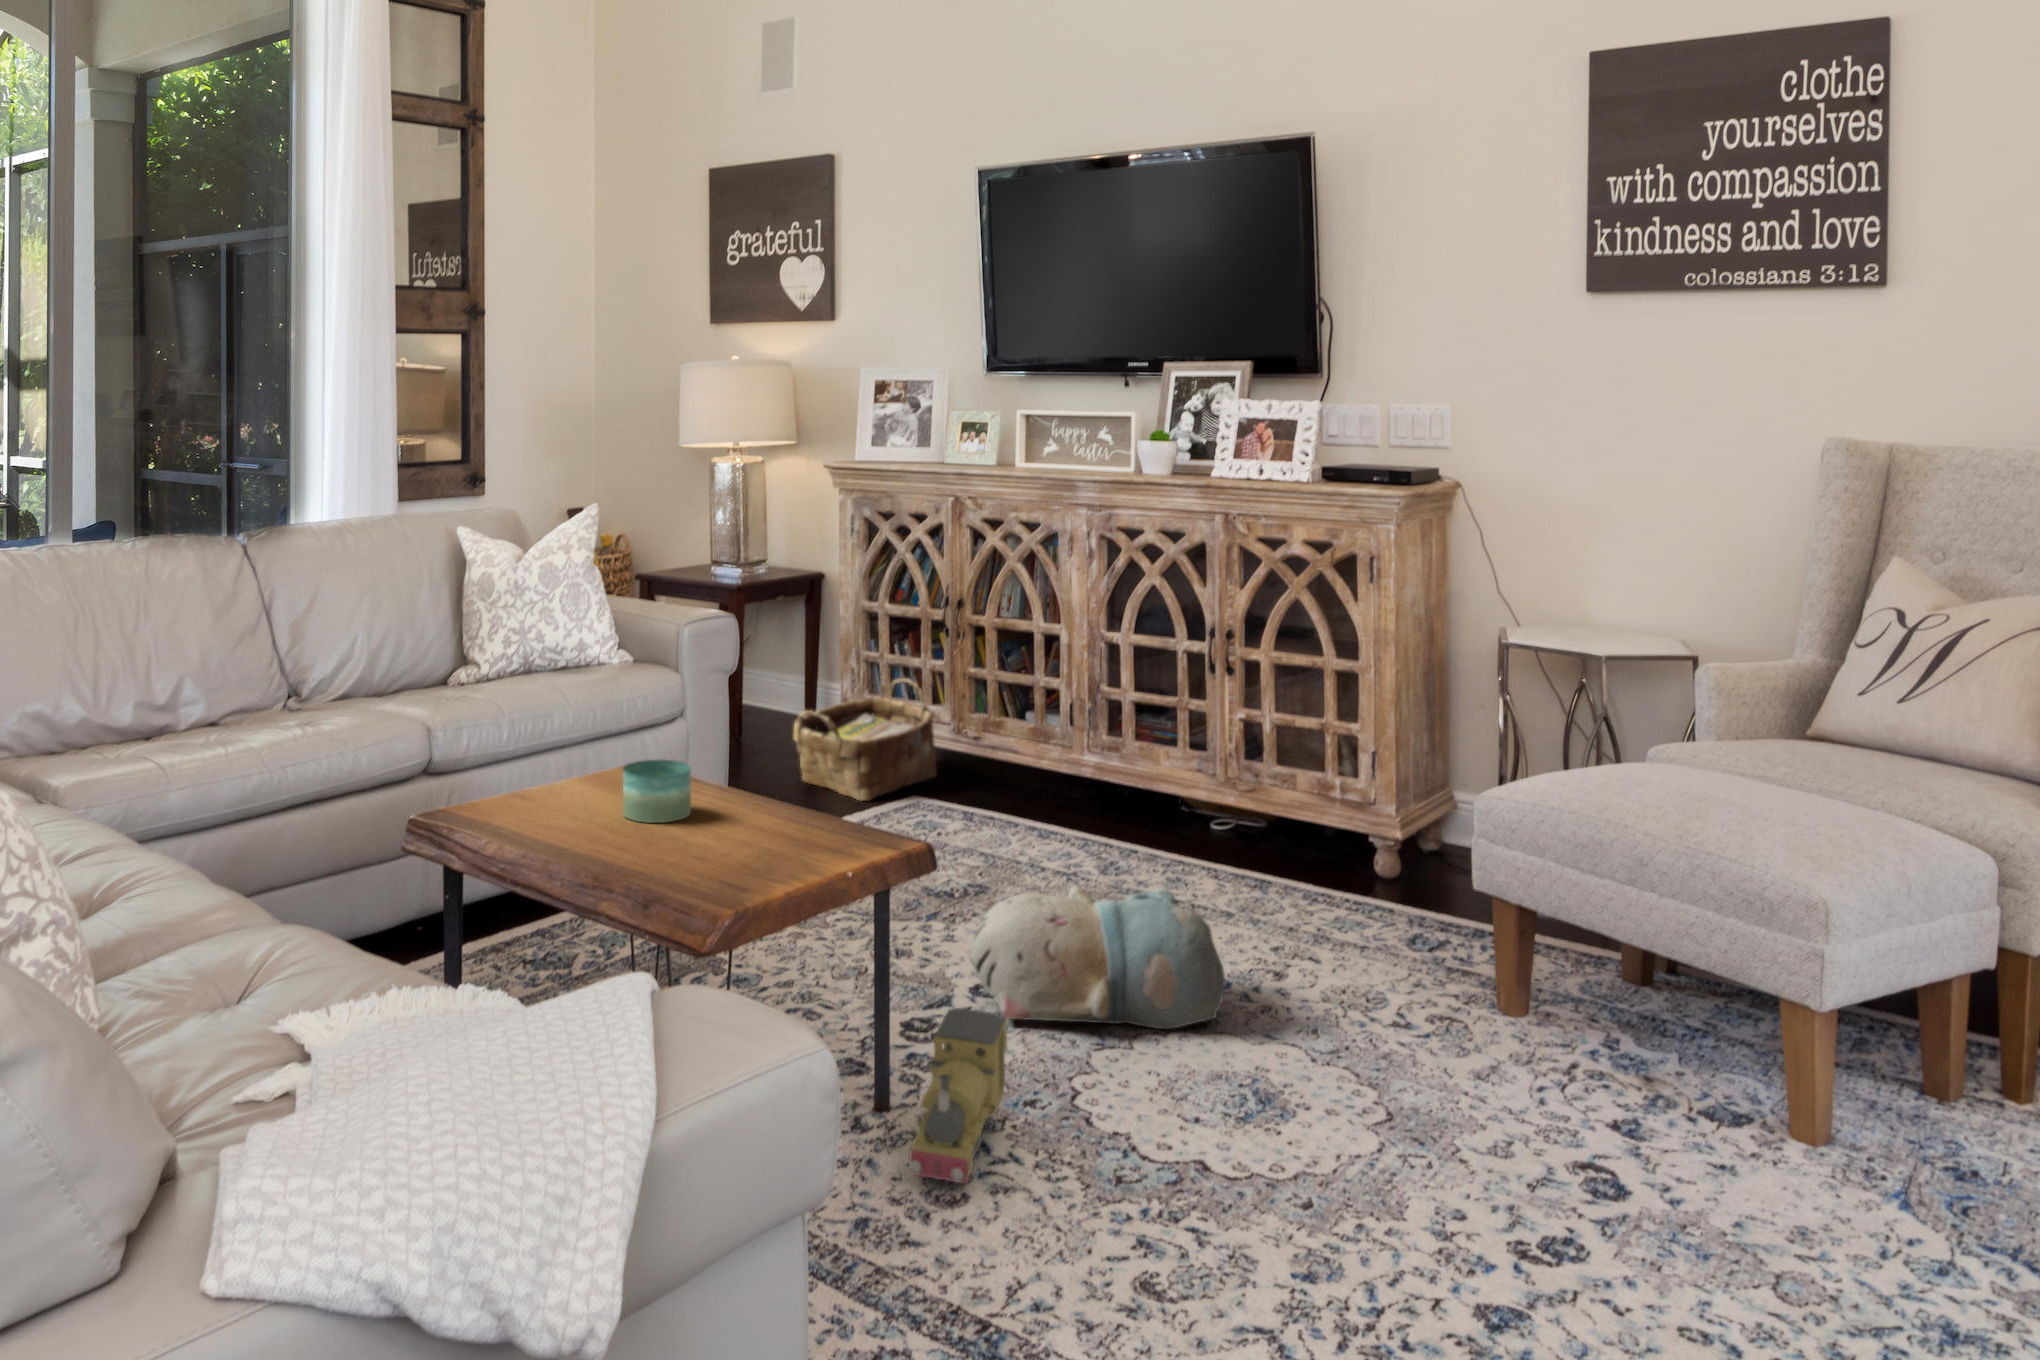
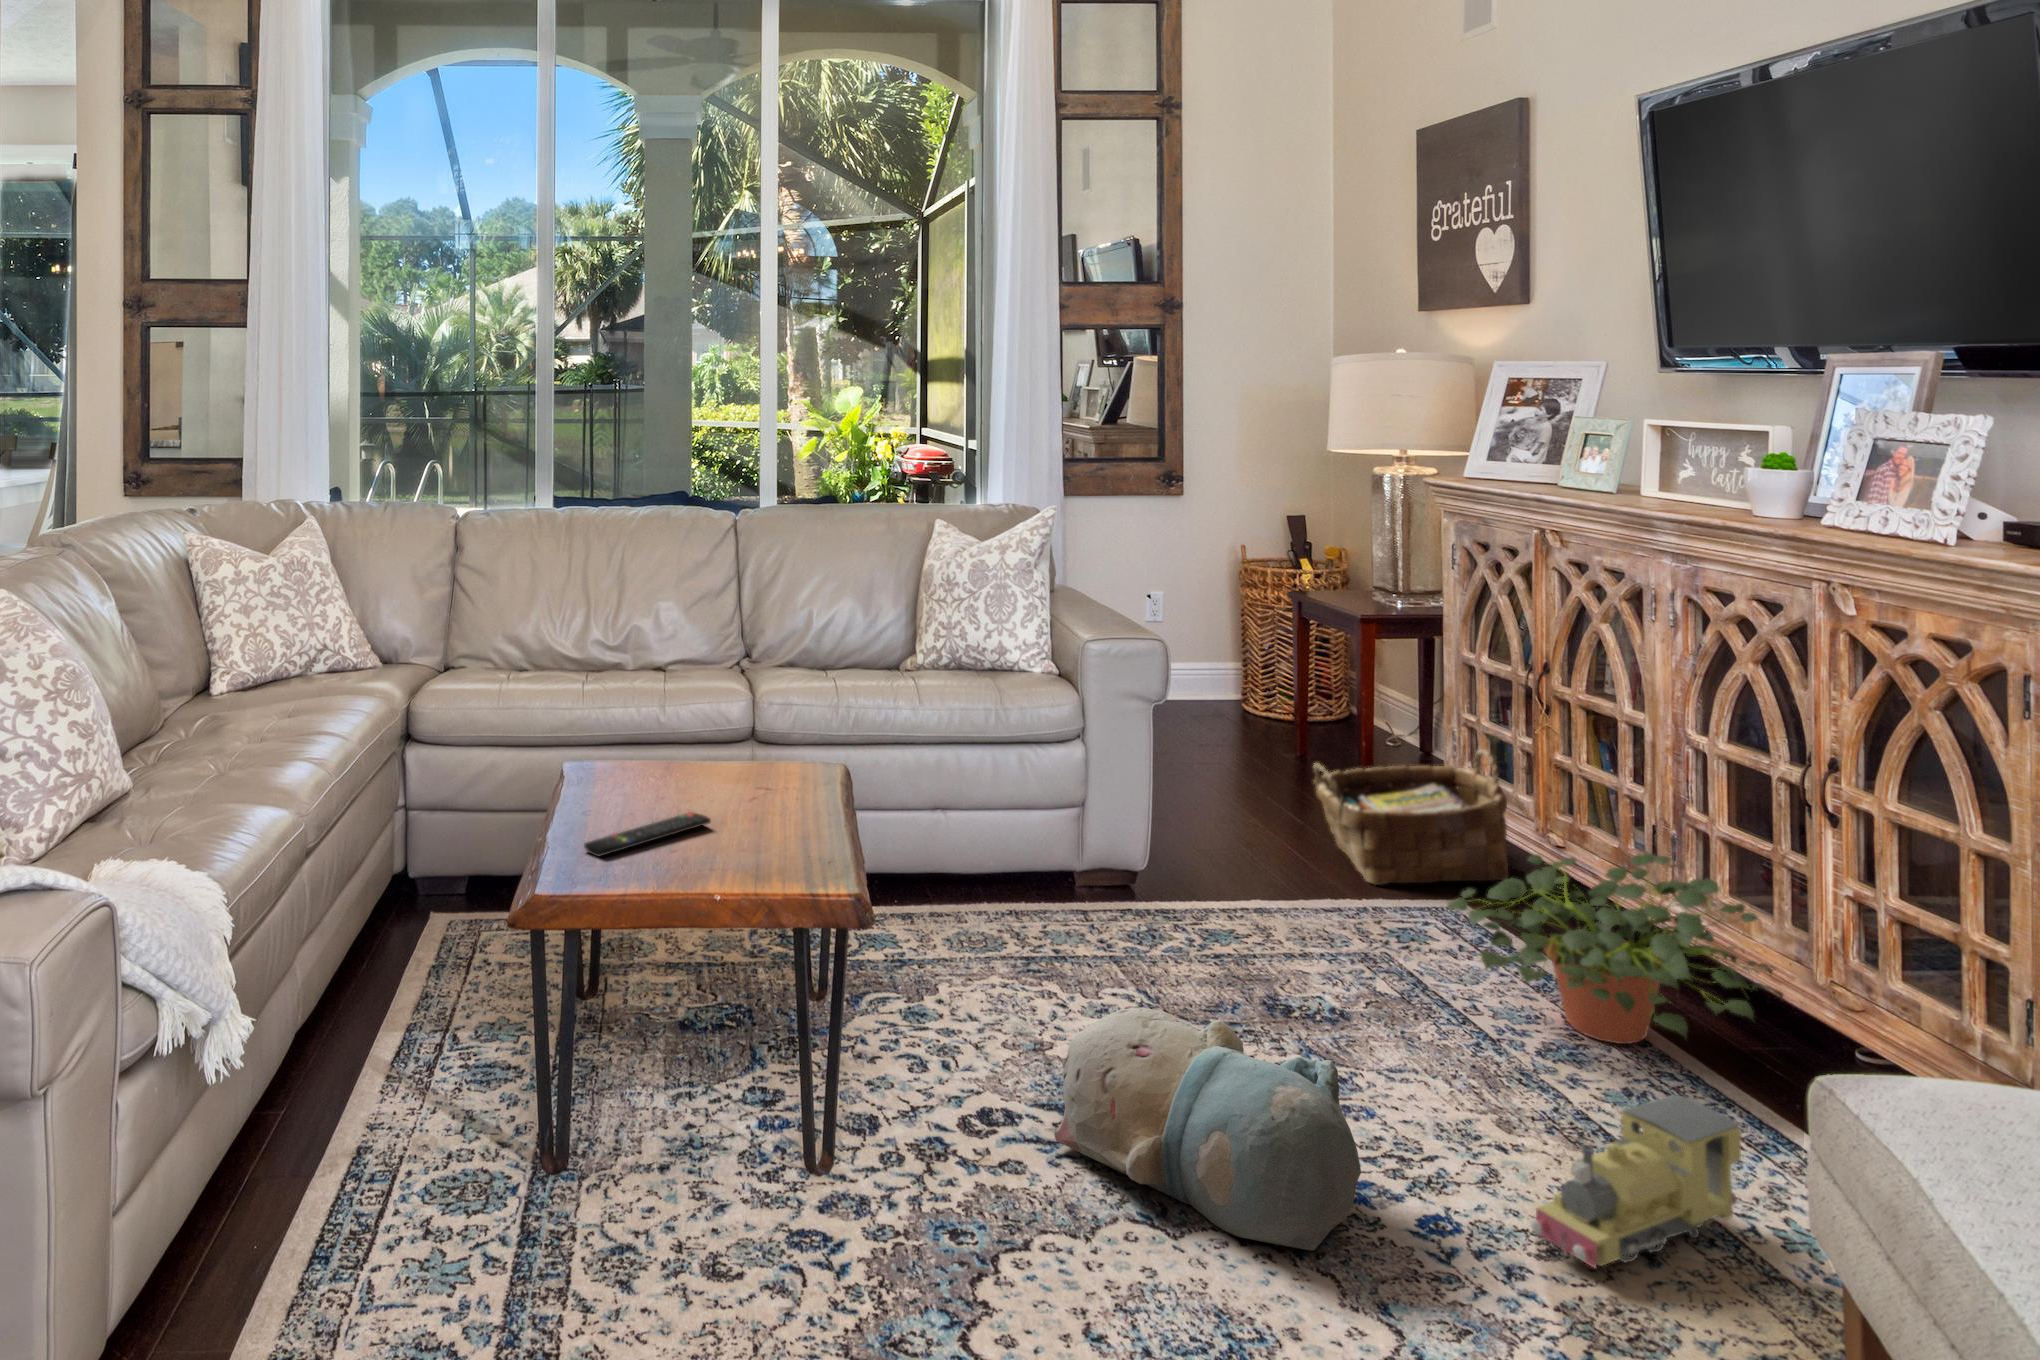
potted plant: none [1020,721,1236,857] -> present [1447,852,1783,1044]
candle: present [623,760,691,823] -> none [707,753,774,816]
remote control: none [644,823,686,878] -> present [584,812,711,856]
toy train: present [910,1008,1007,1184] -> present [1531,1095,1741,1268]

